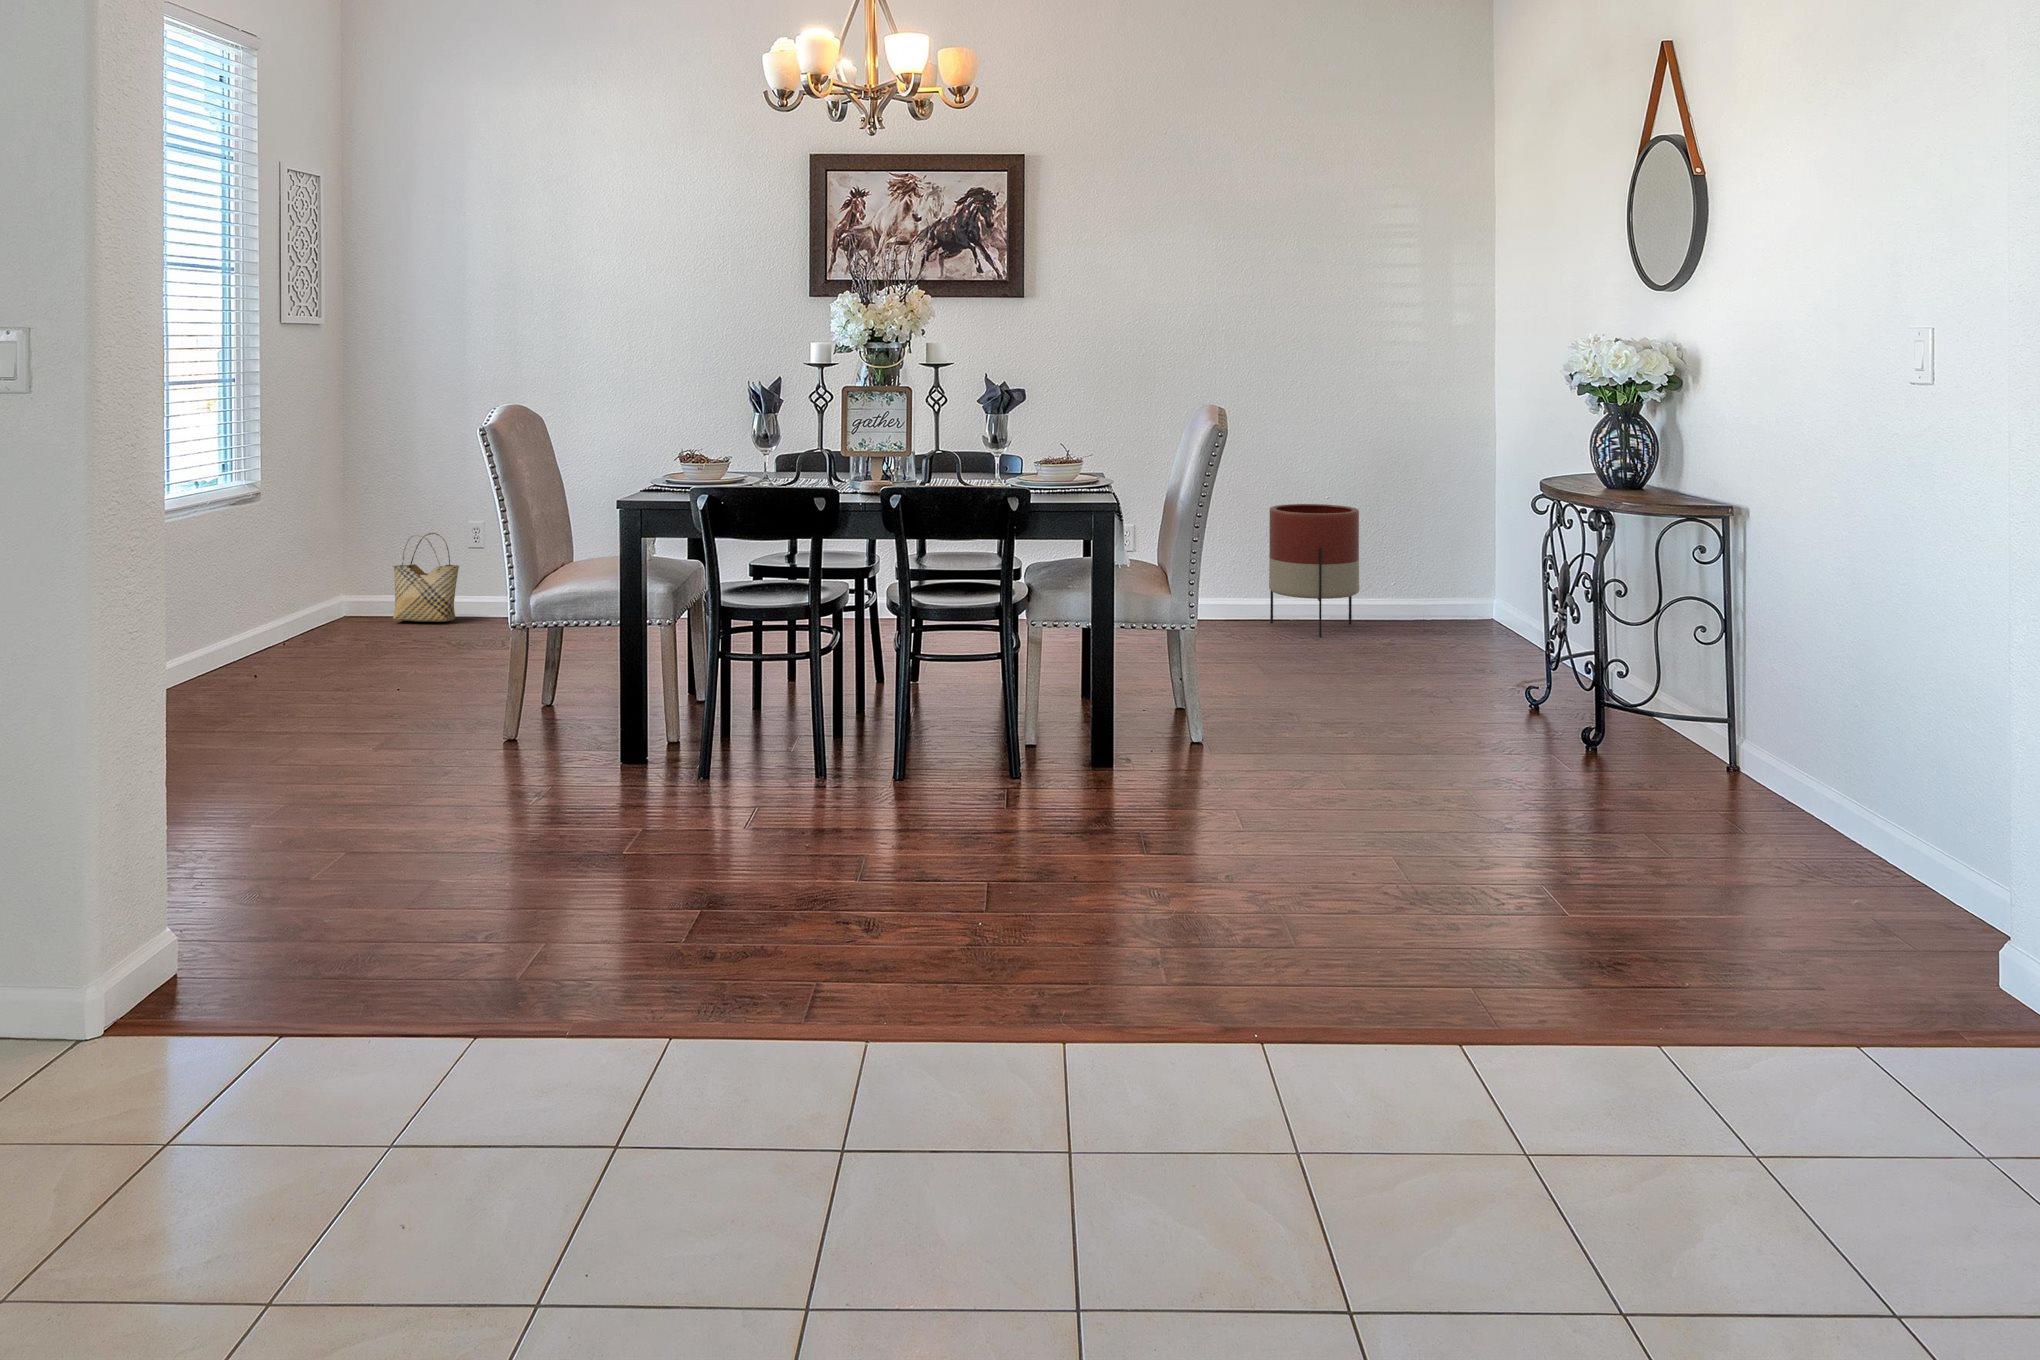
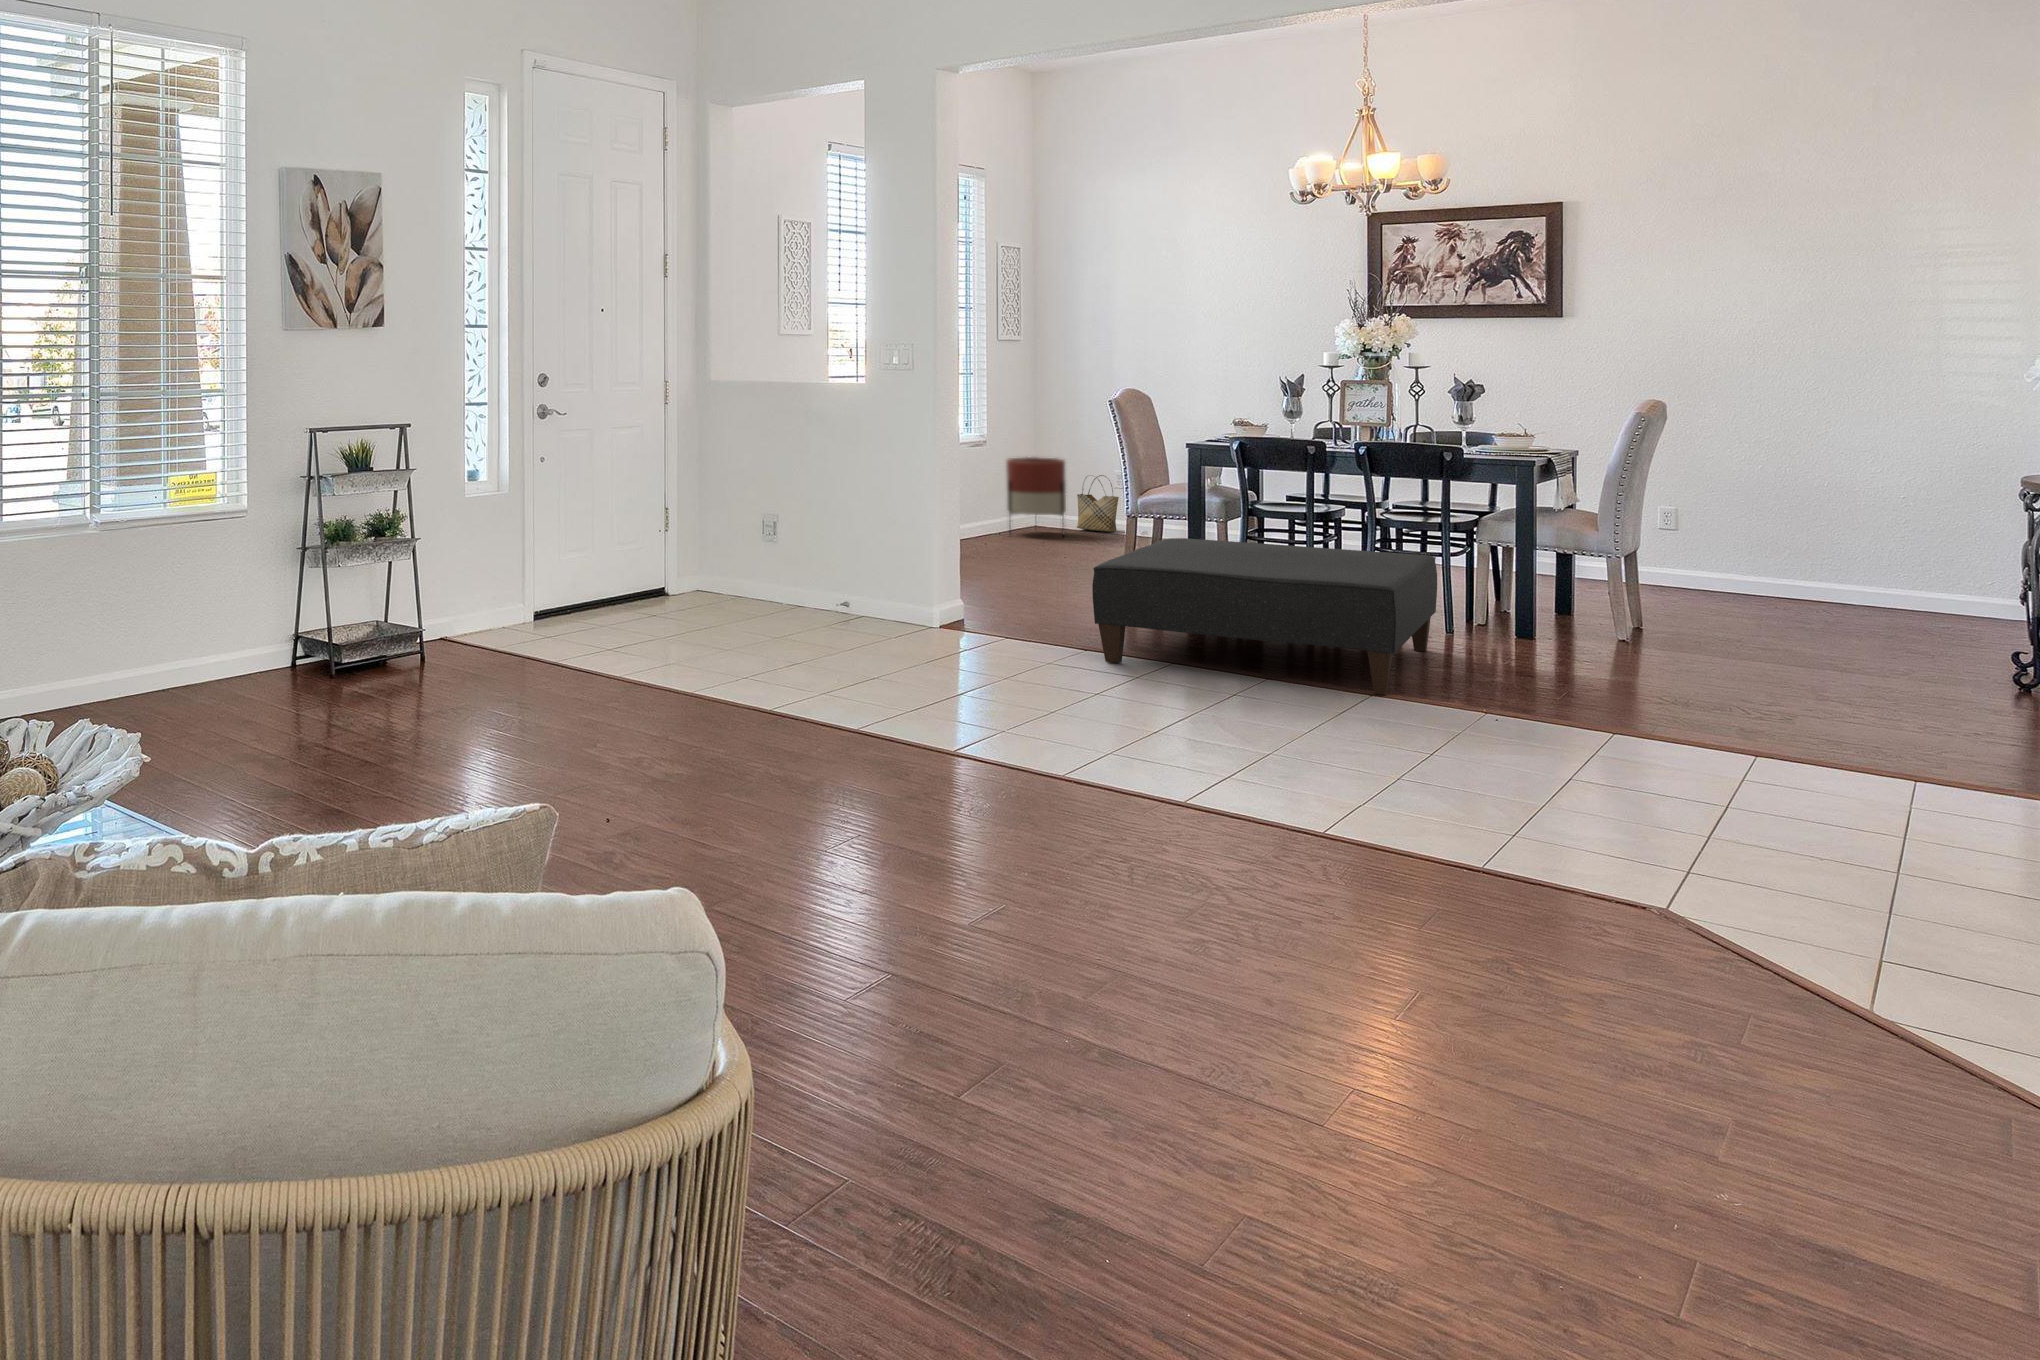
planter: present [1269,504,1359,637] -> present [1006,457,1066,517]
ottoman: none [526,684,1127,1044] -> present [1092,538,1437,695]

